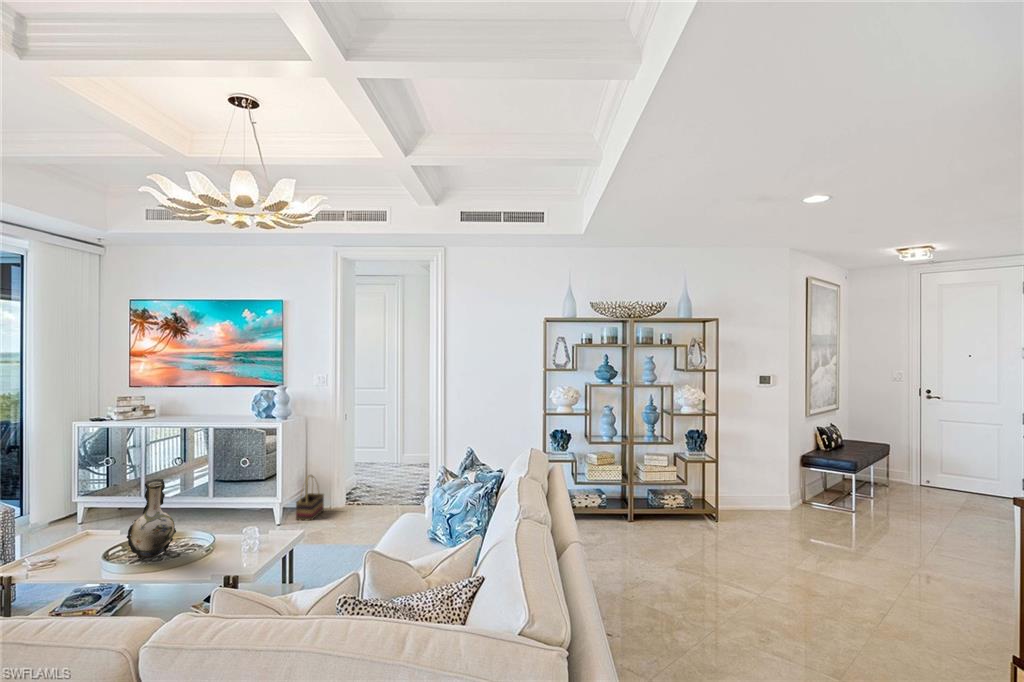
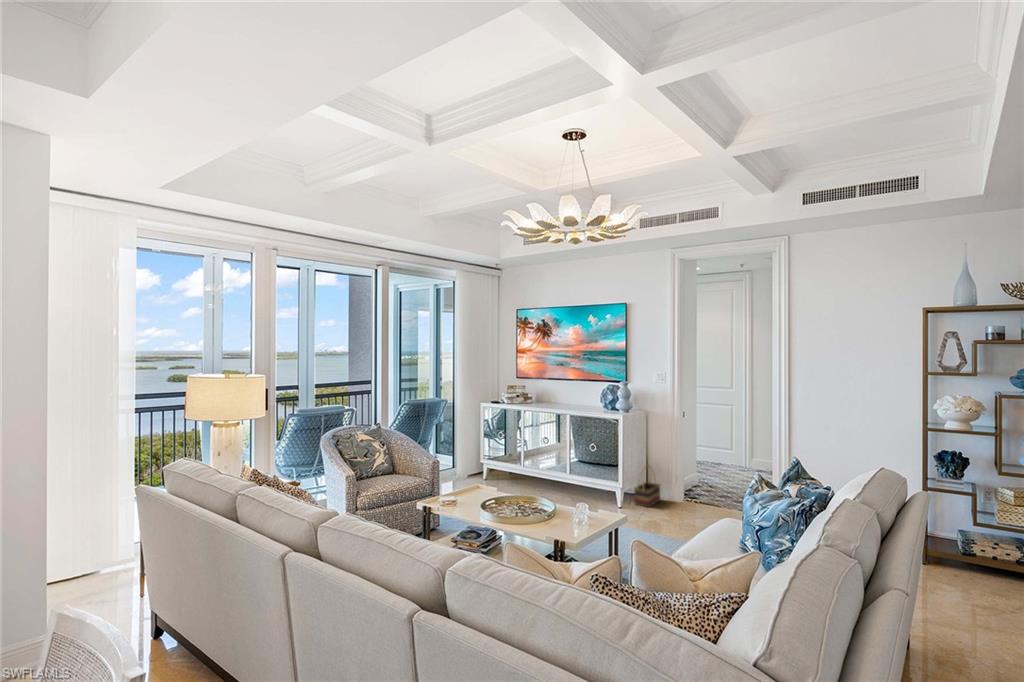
decorative vase: present [127,479,176,558] -> none [496,452,529,511]

